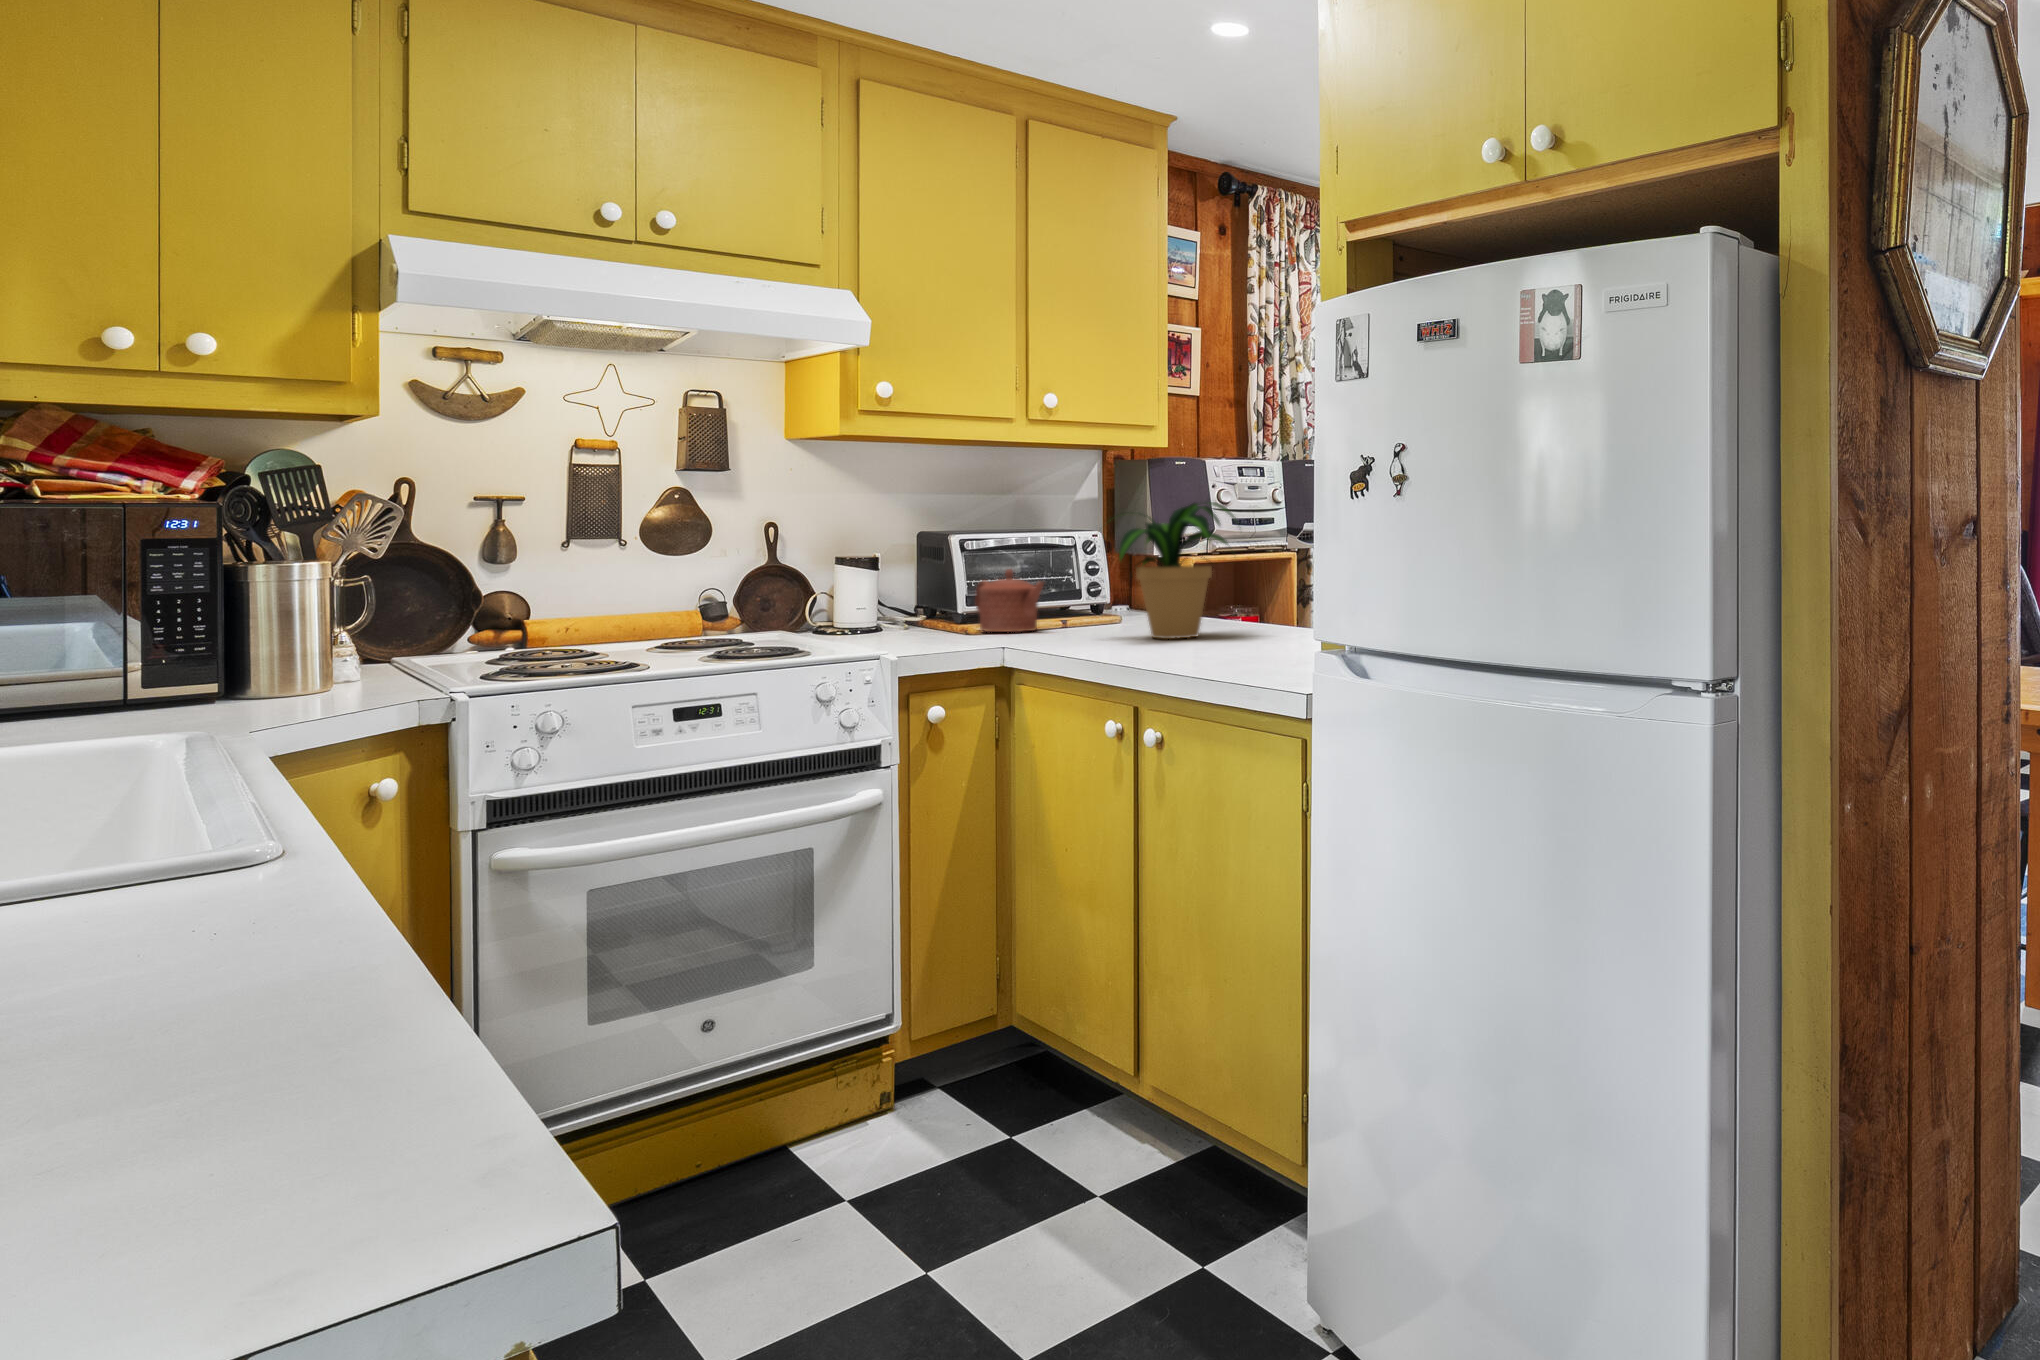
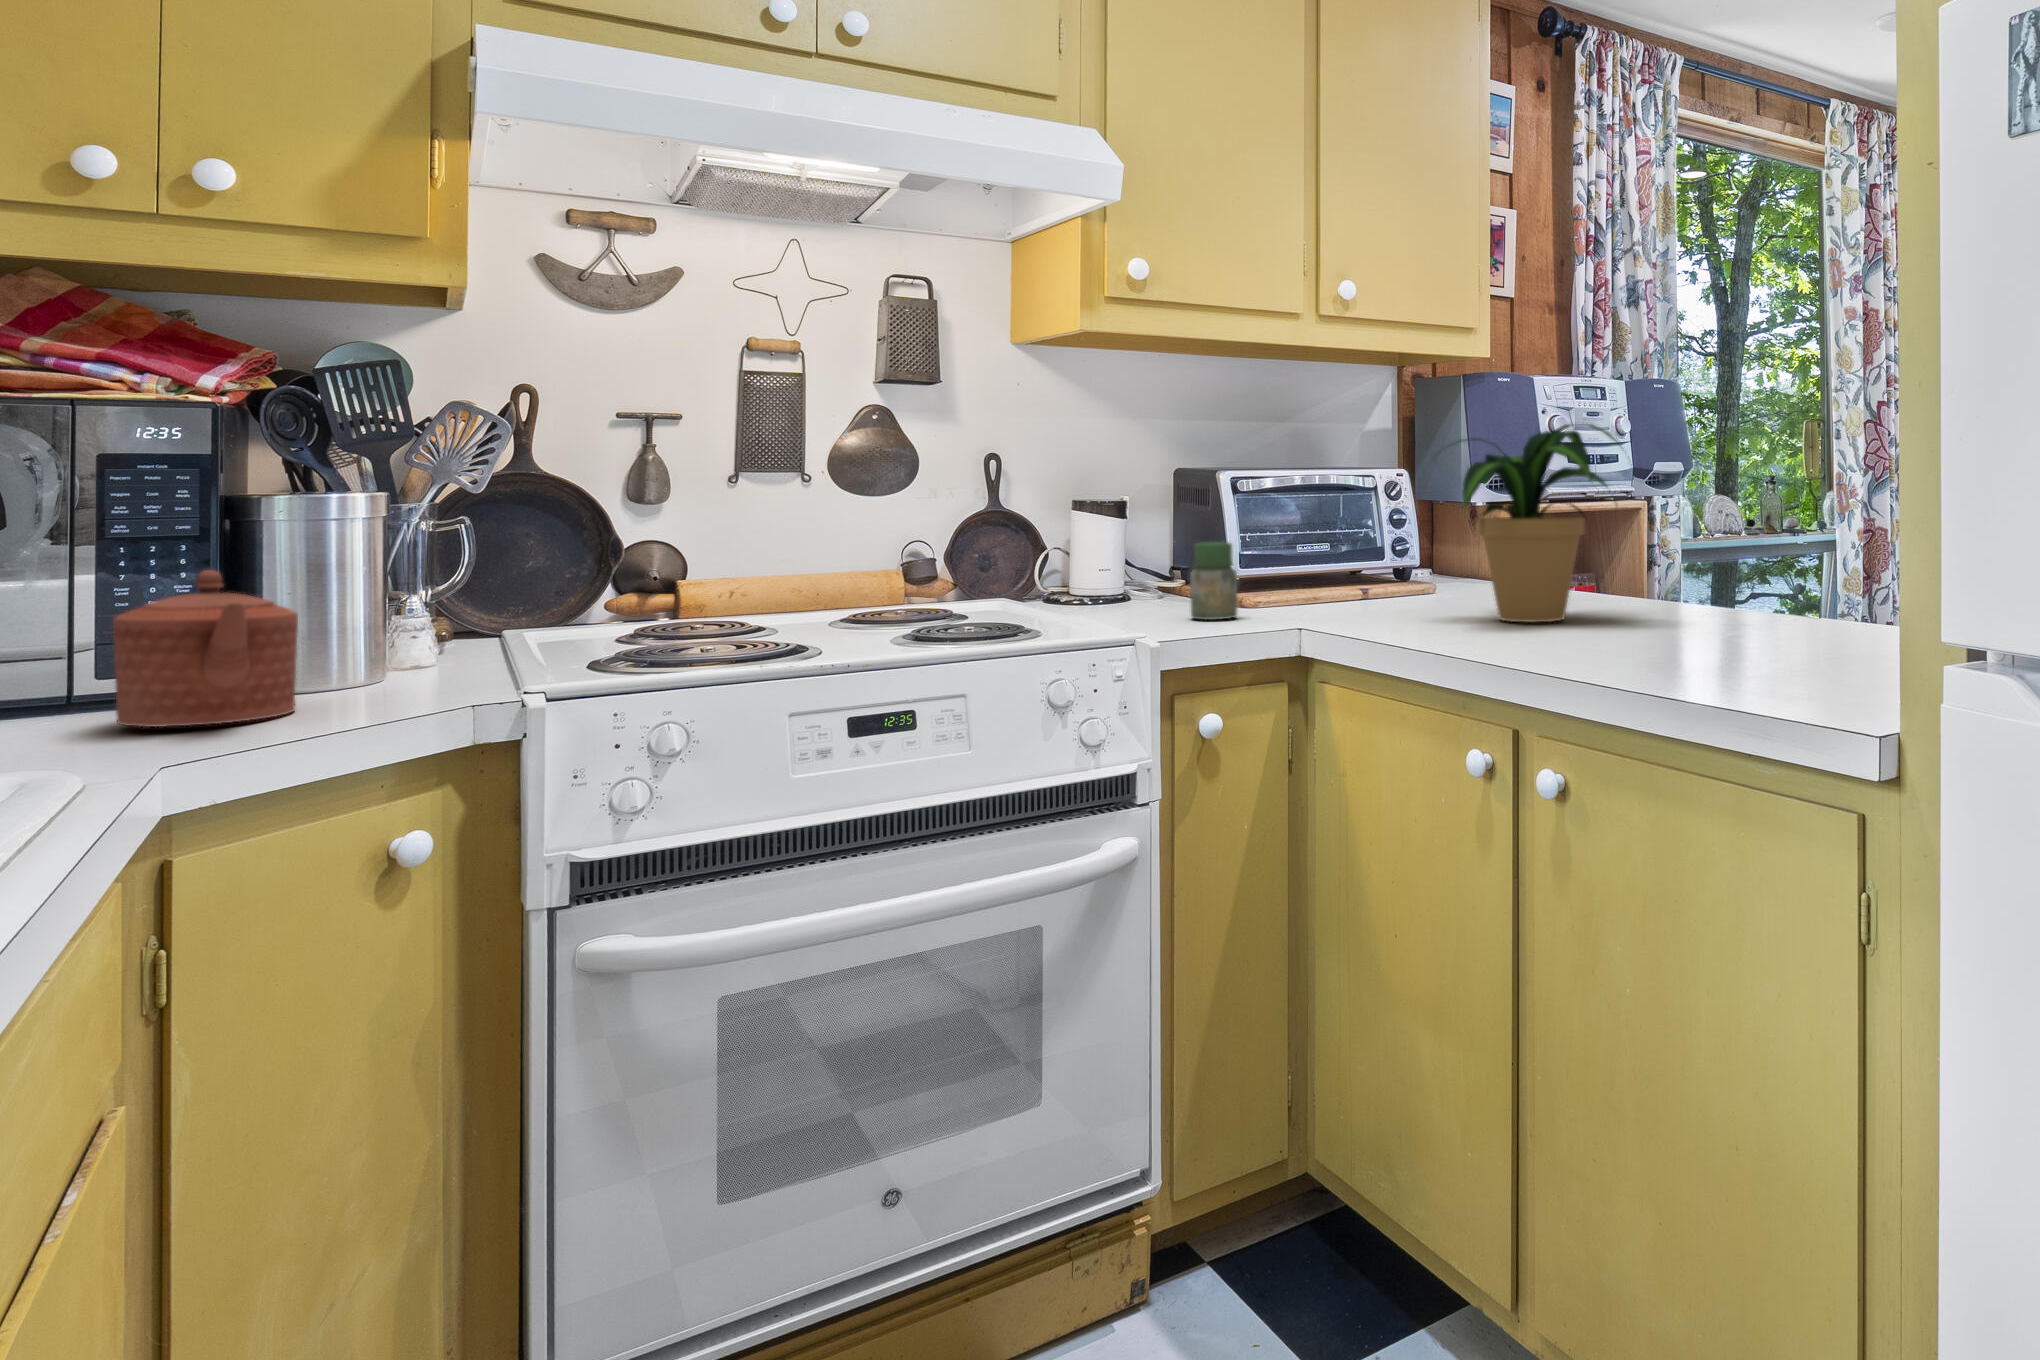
teapot: present [975,569,1044,632] -> present [113,570,298,727]
jar: none [925,587,961,642] -> present [1190,542,1238,620]

